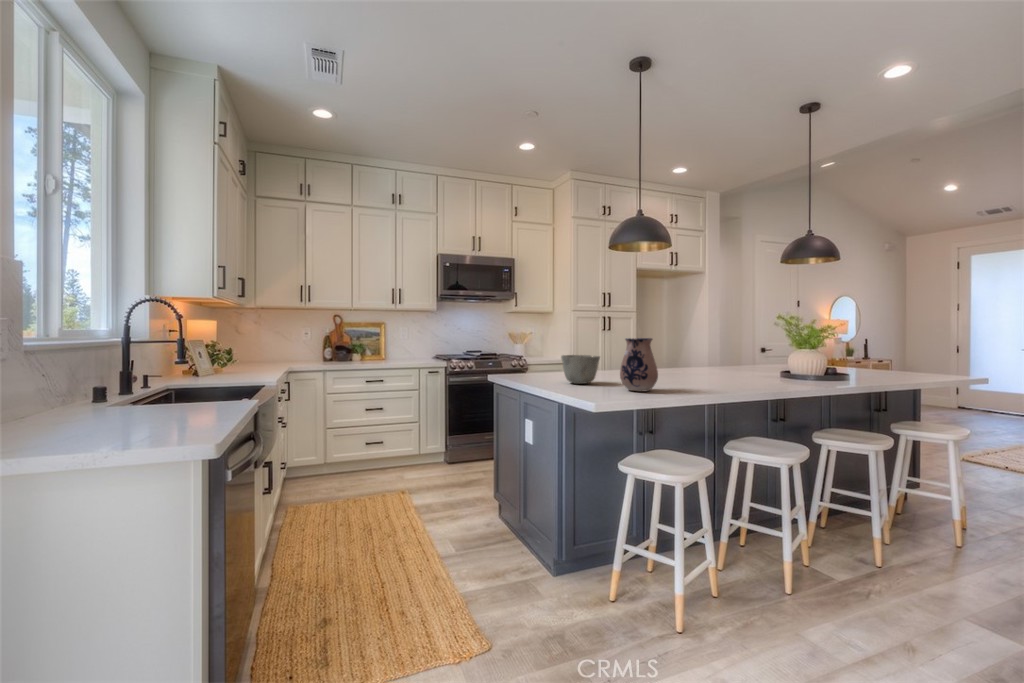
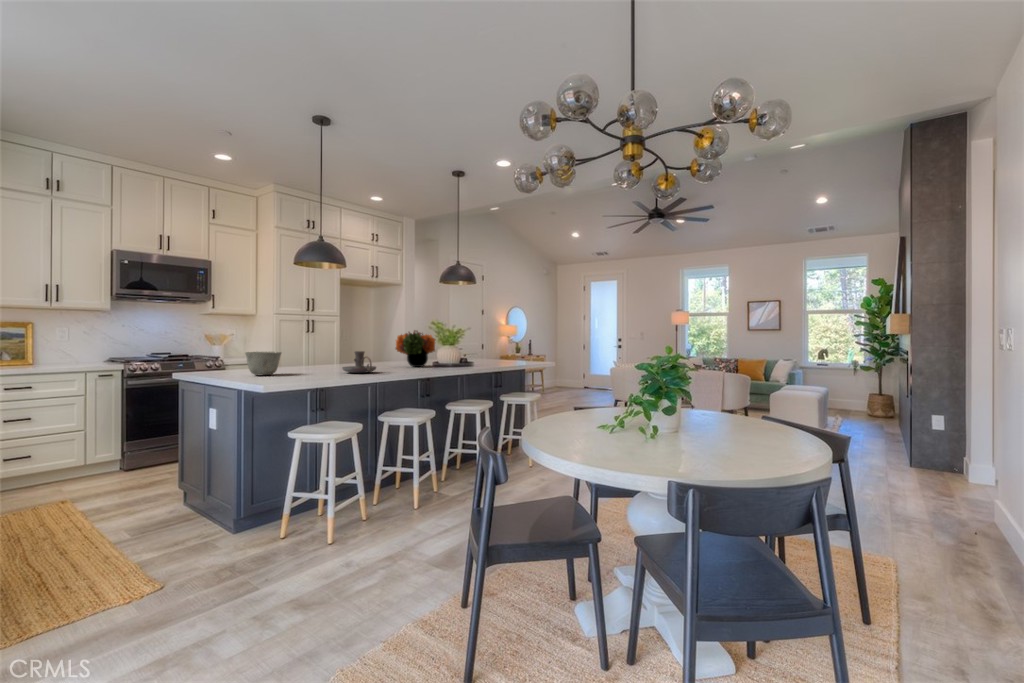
flower arrangement: none [727,327,789,377] -> present [396,330,436,367]
ceramic pitcher: present [620,338,658,392] -> none [294,337,325,378]
candle holder: none [671,356,718,385] -> present [342,351,376,373]

